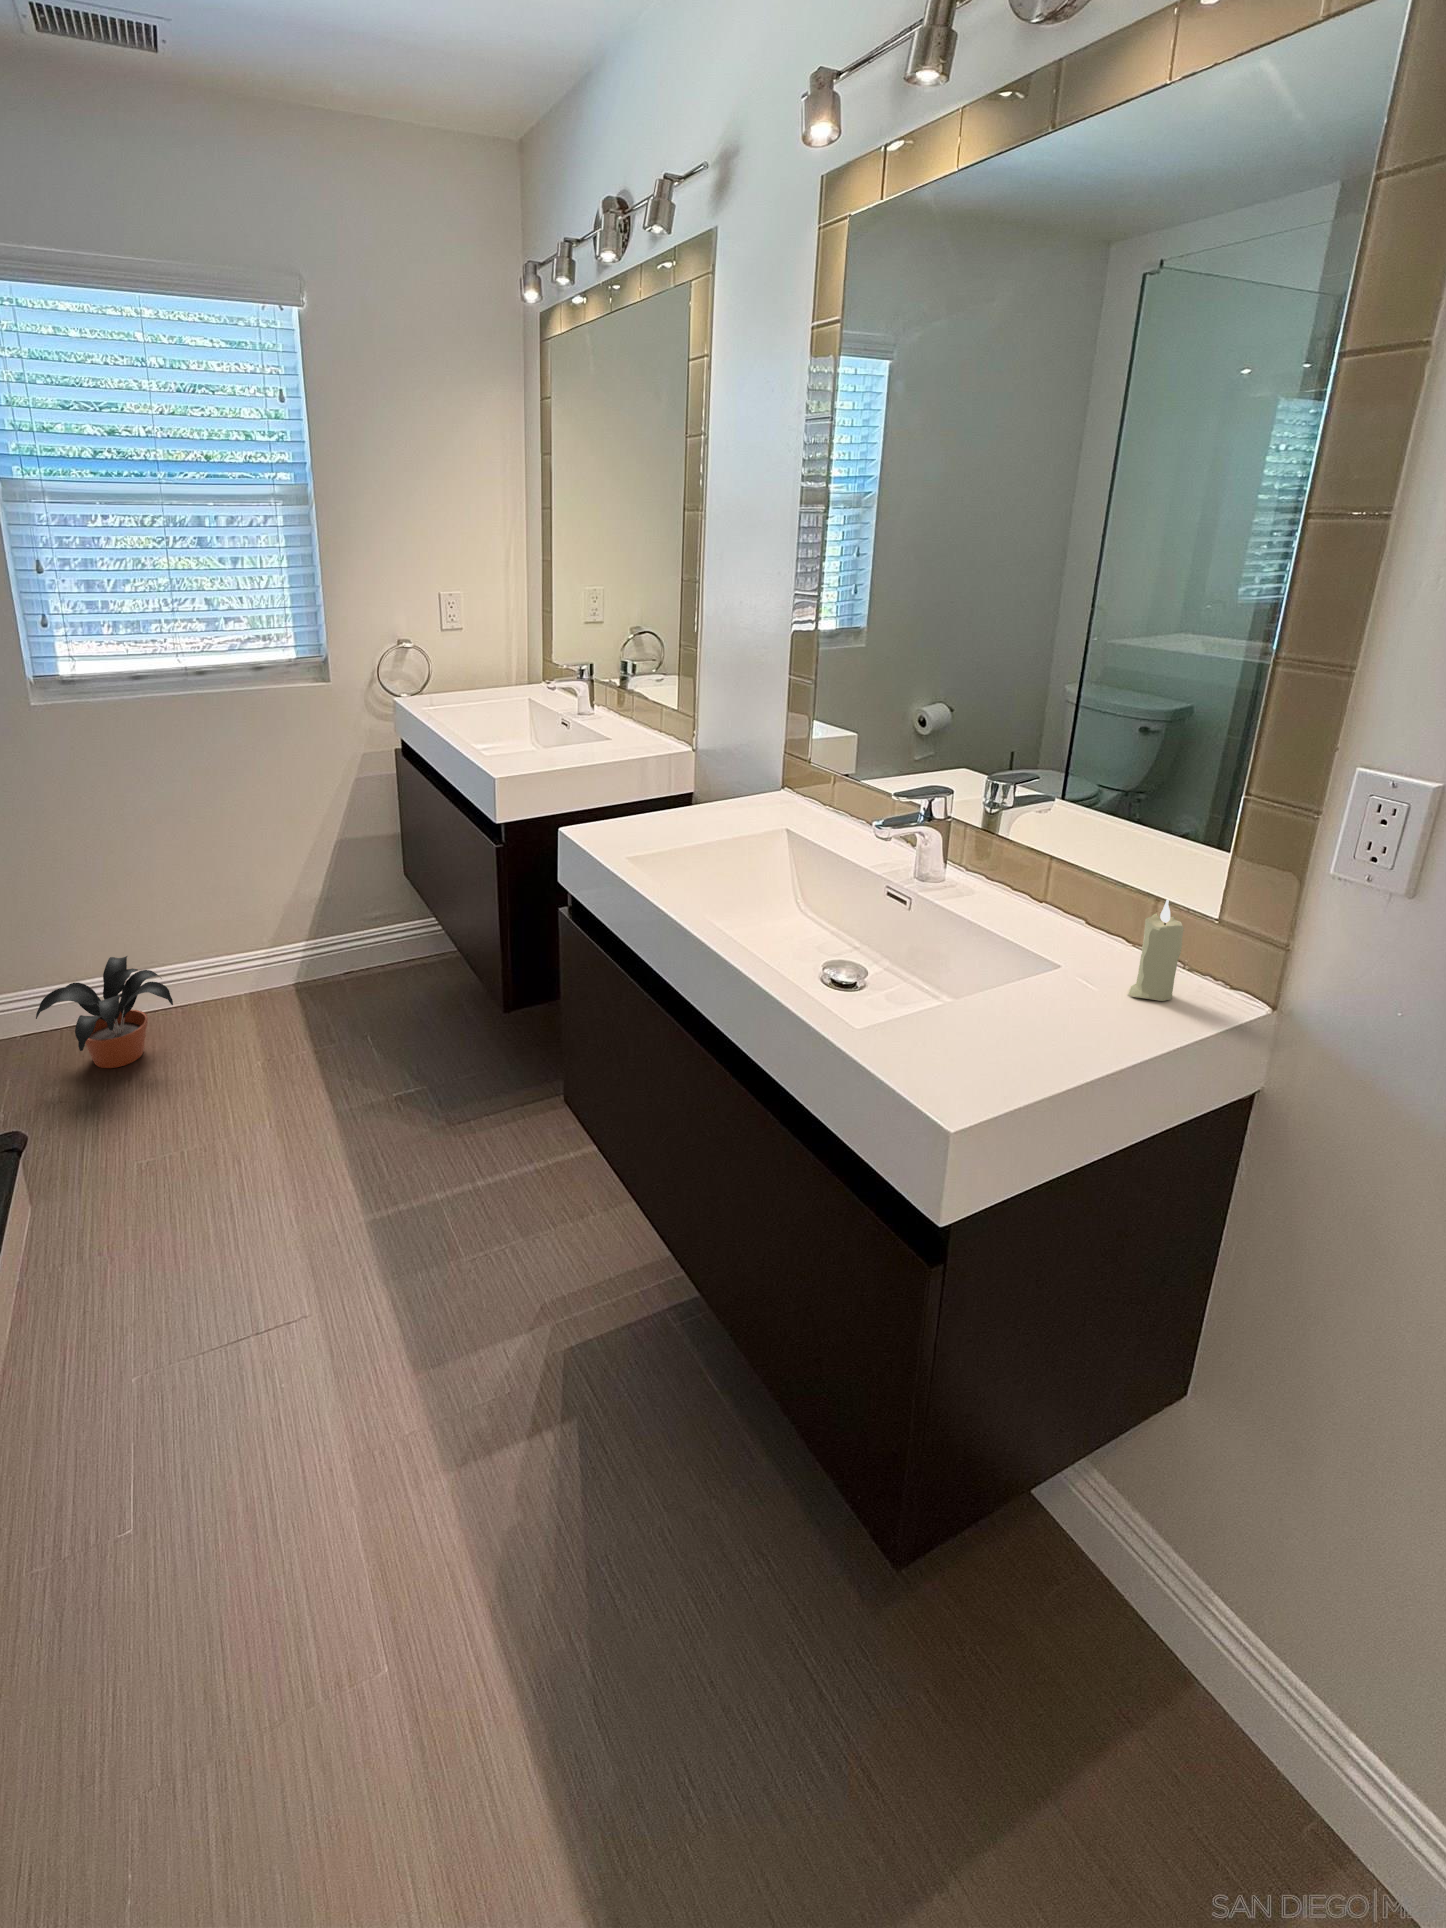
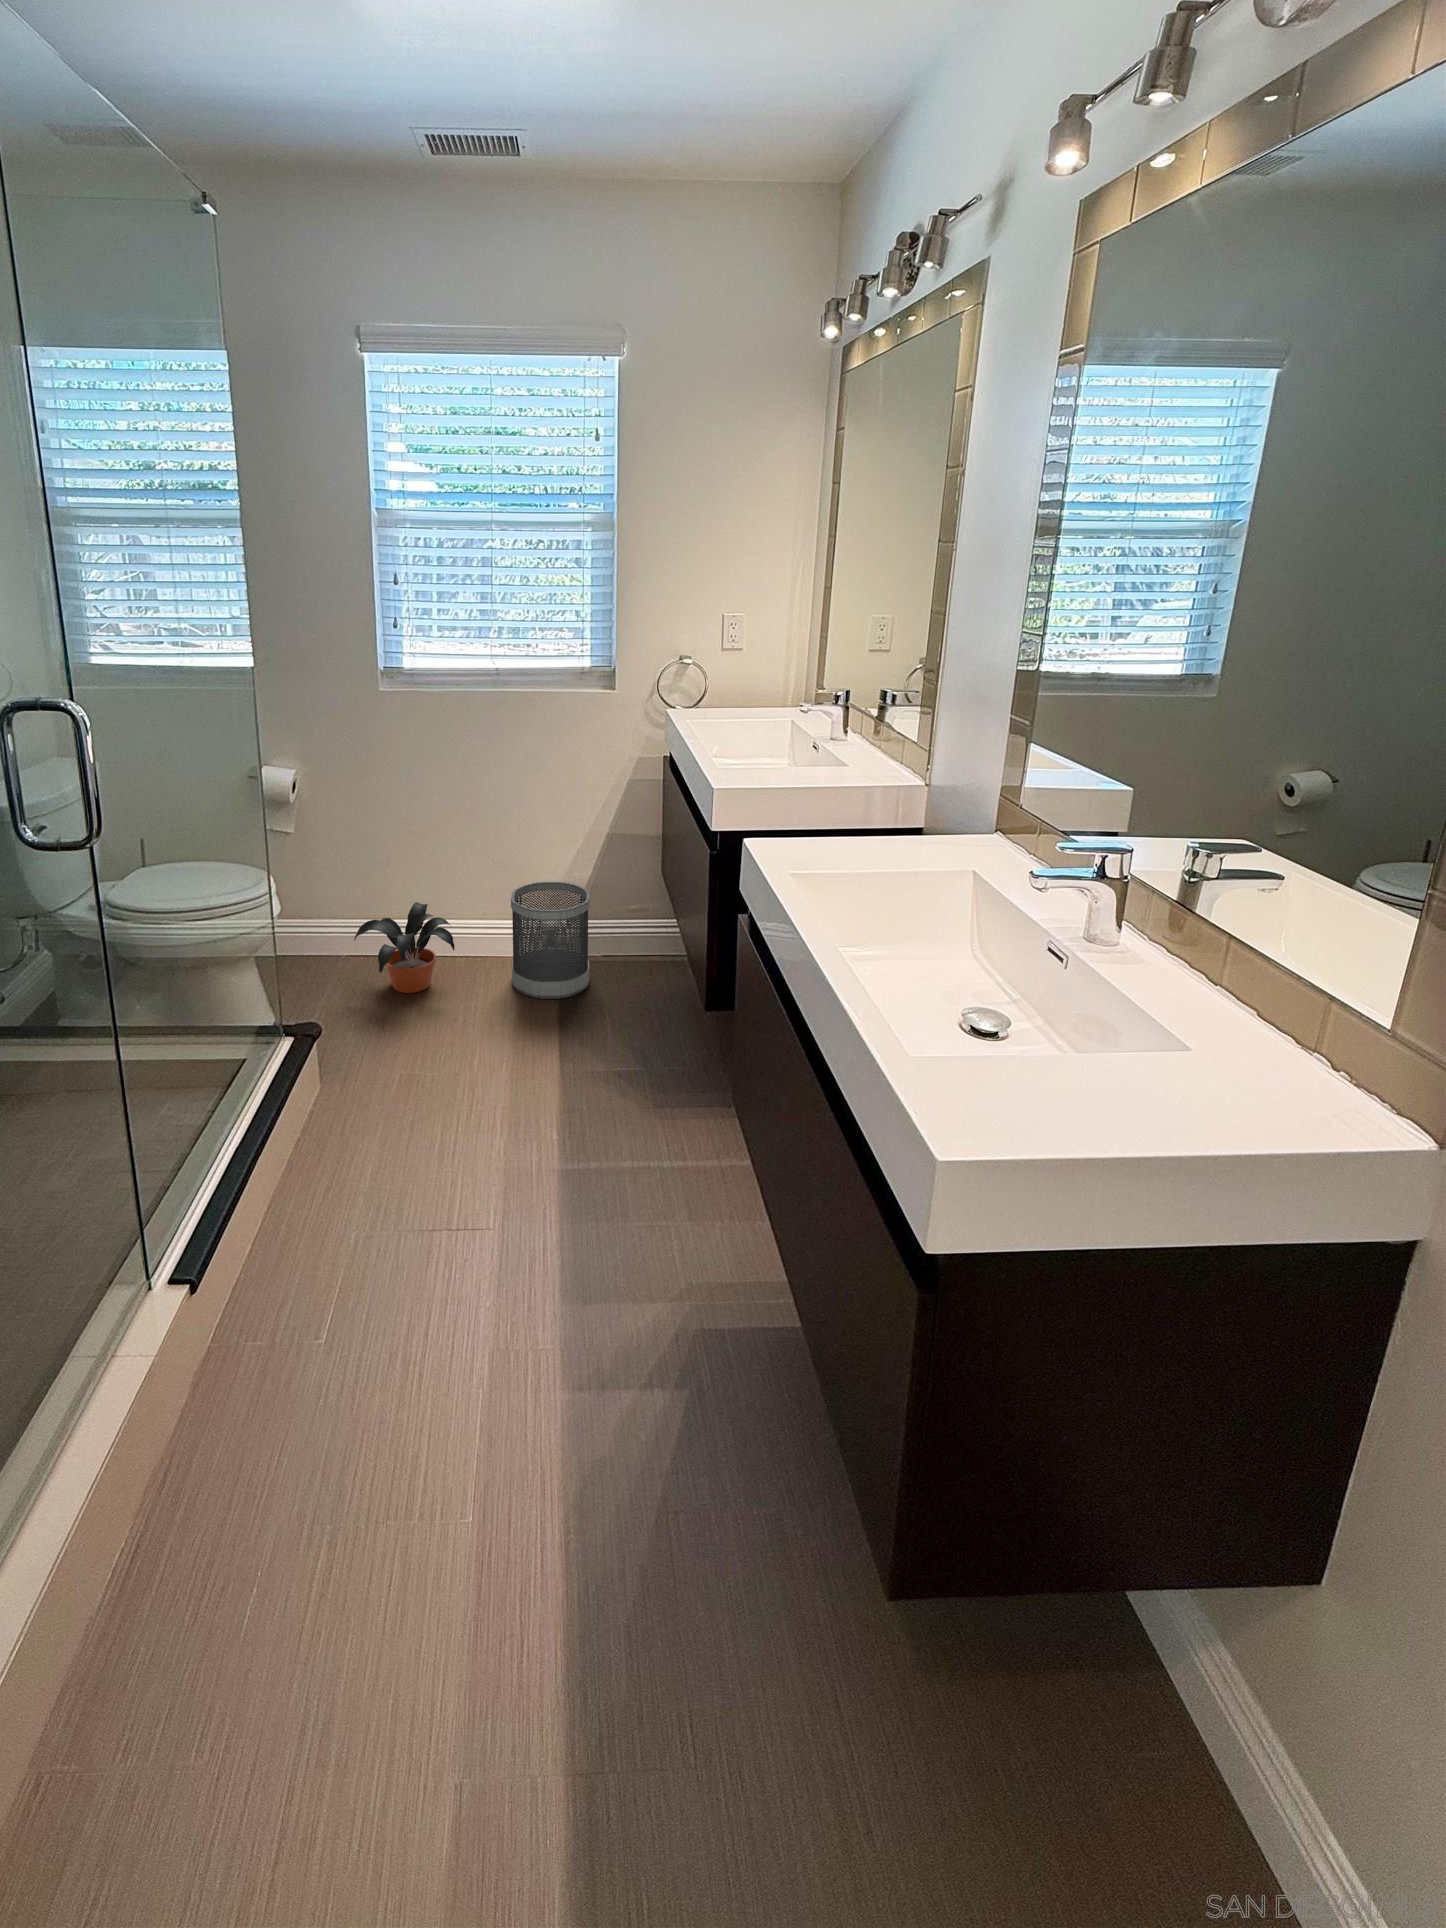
candle: present [1128,899,1184,1001] -> none [1254,992,1329,1107]
wastebasket: none [234,903,337,1040] -> present [511,882,590,999]

